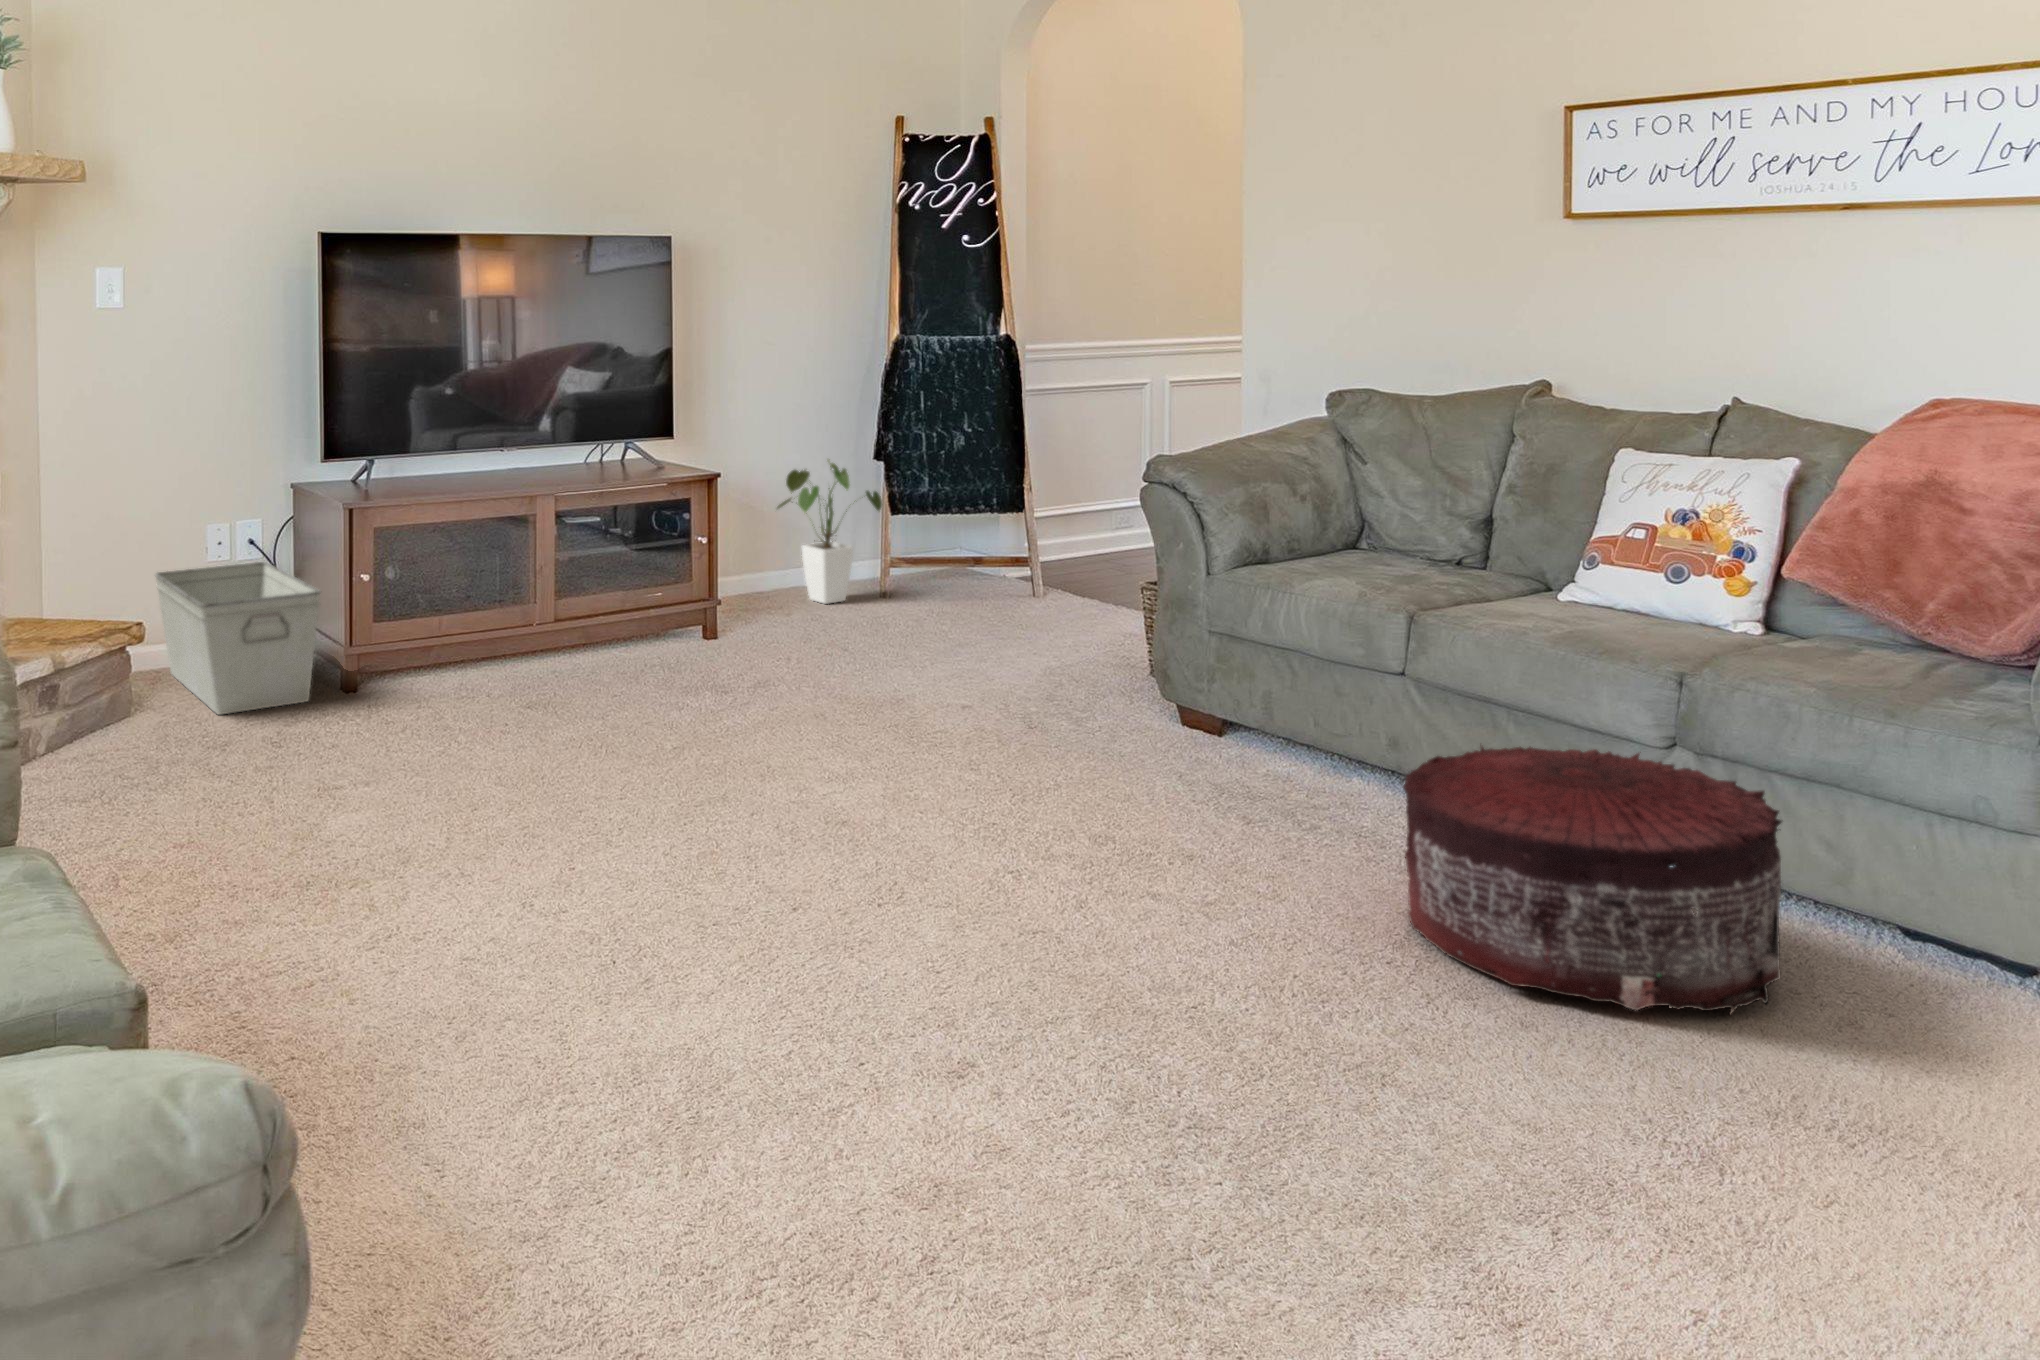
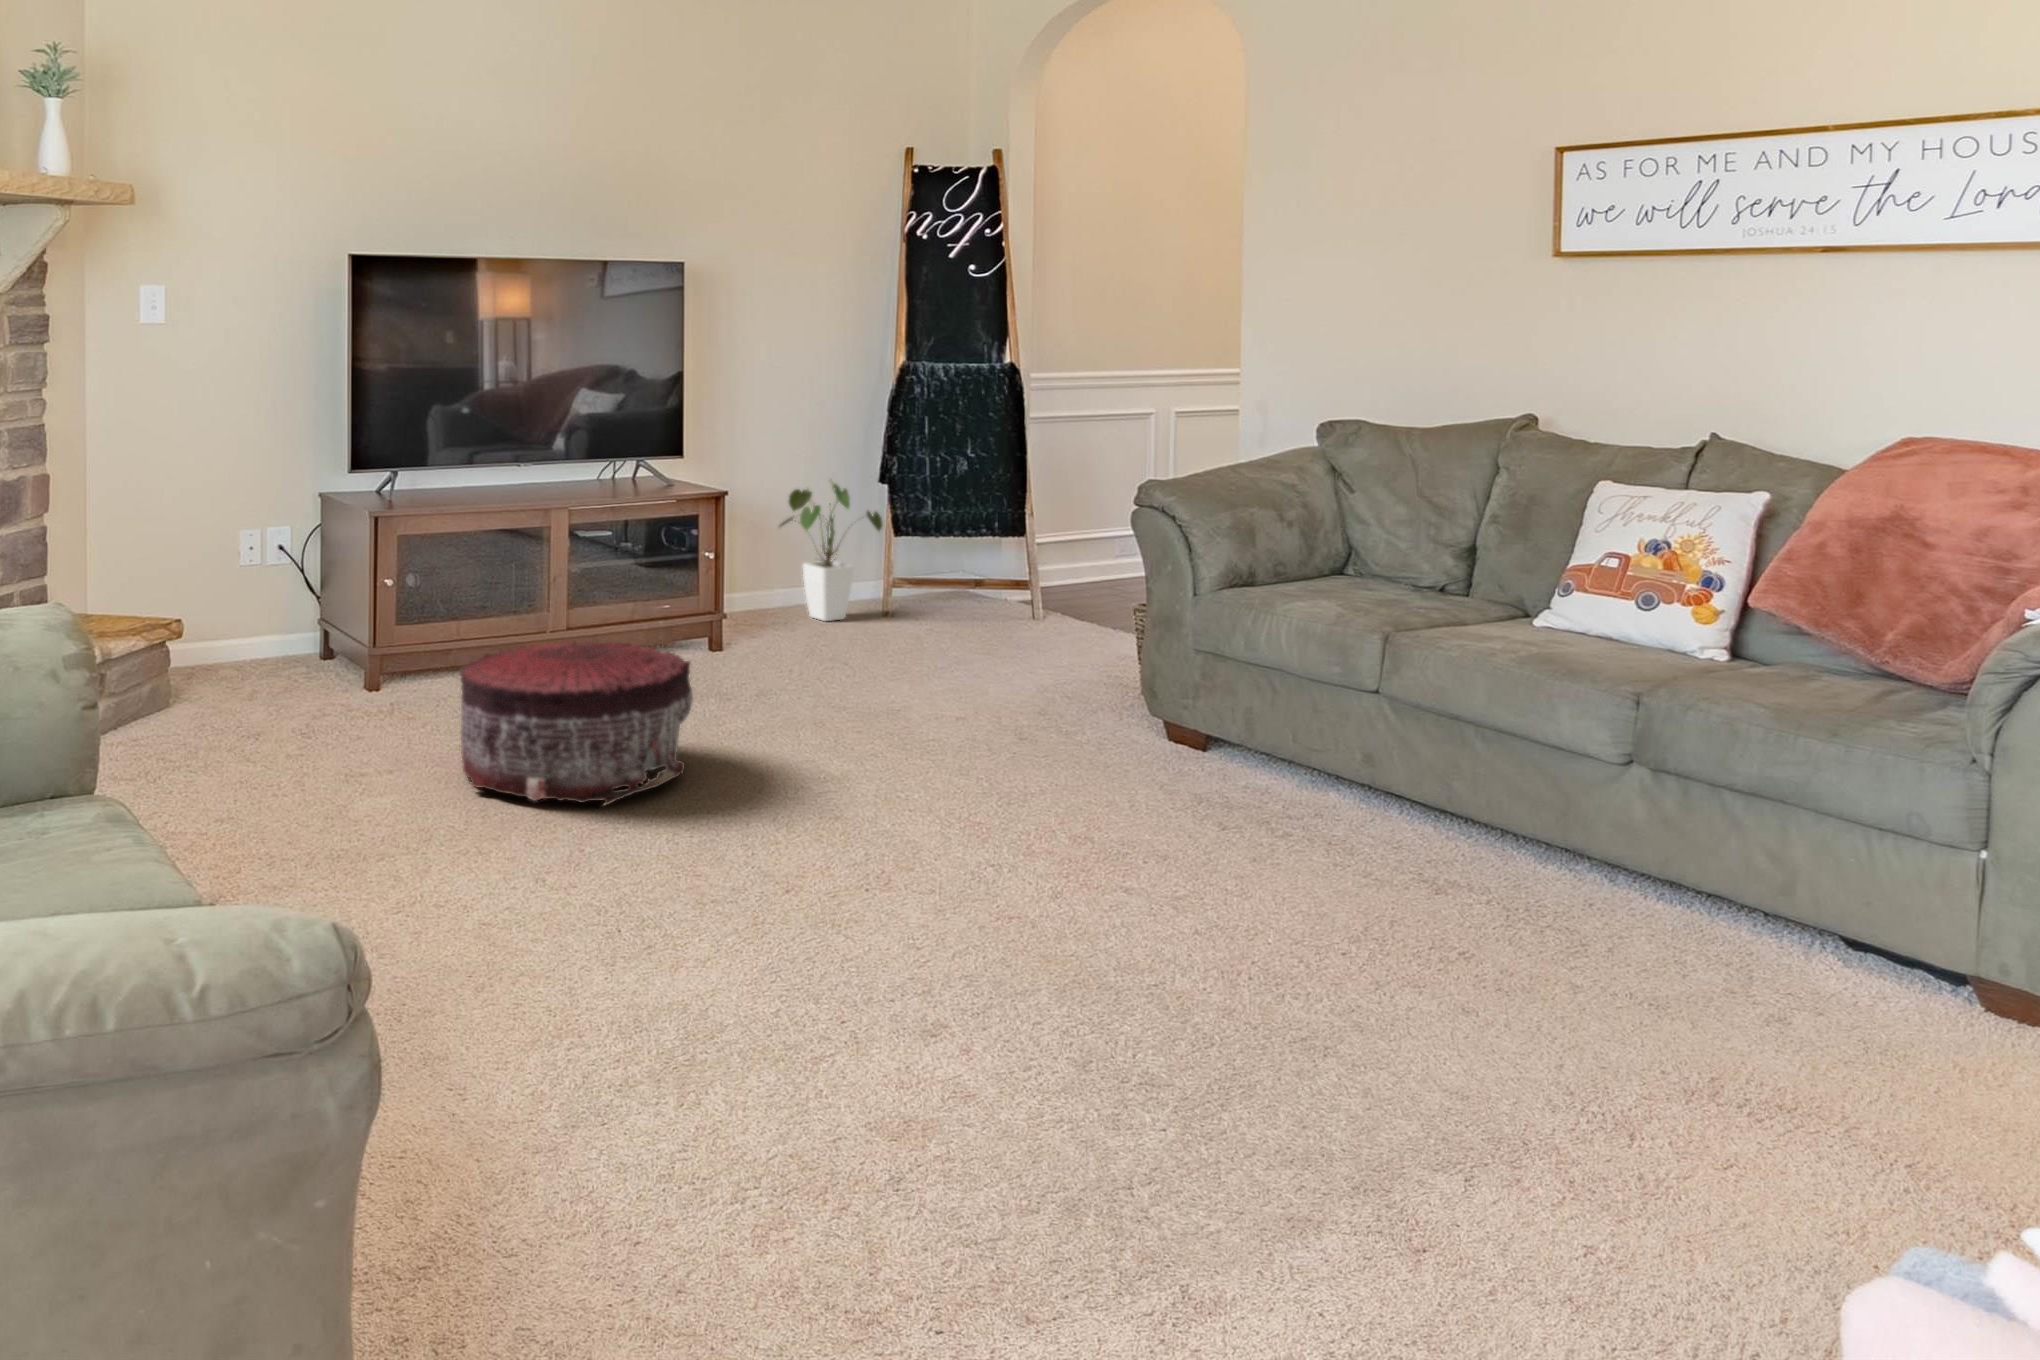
storage bin: present [155,562,321,715] -> none [184,565,341,707]
pouf: present [1403,747,1782,1014] -> present [460,641,693,806]

